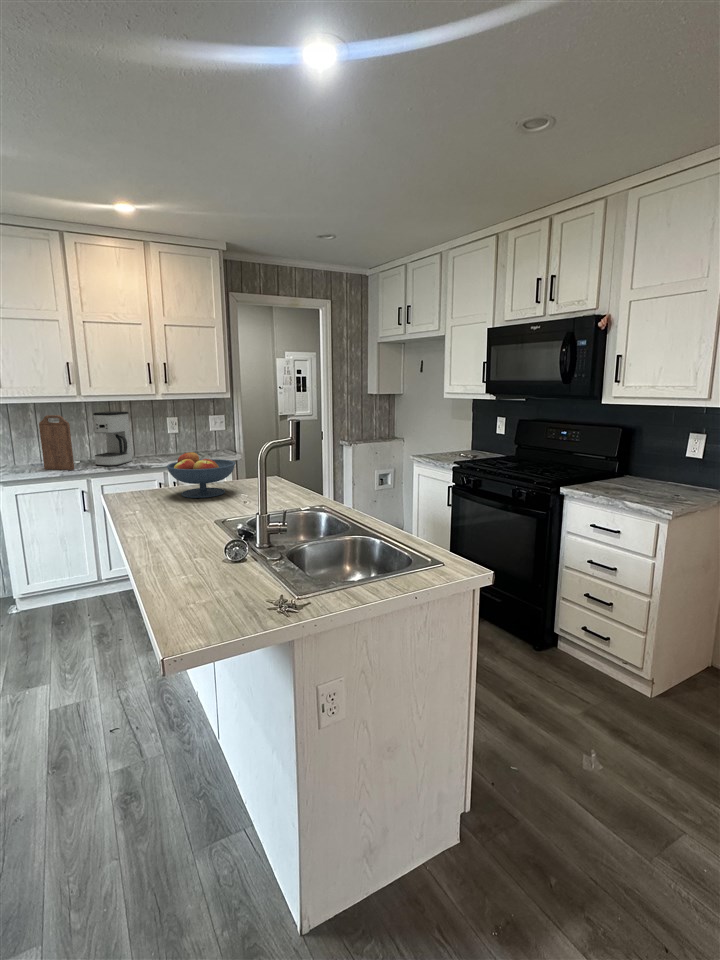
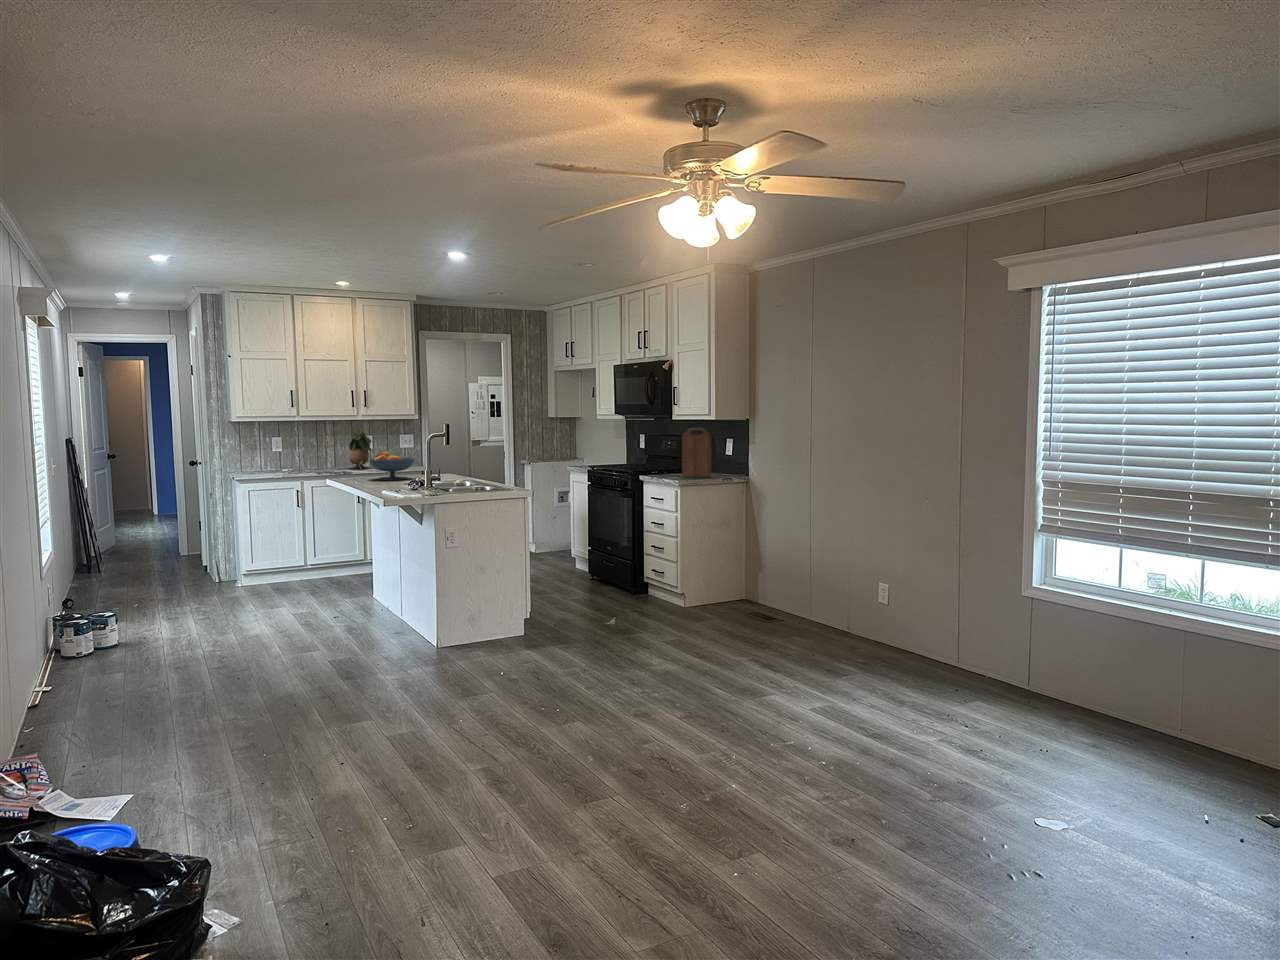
potted plant: none [149,410,175,459] -> present [349,429,371,469]
coffee maker: present [93,411,132,466] -> none [307,430,335,472]
cutting board: present [39,415,74,470] -> present [682,428,711,478]

